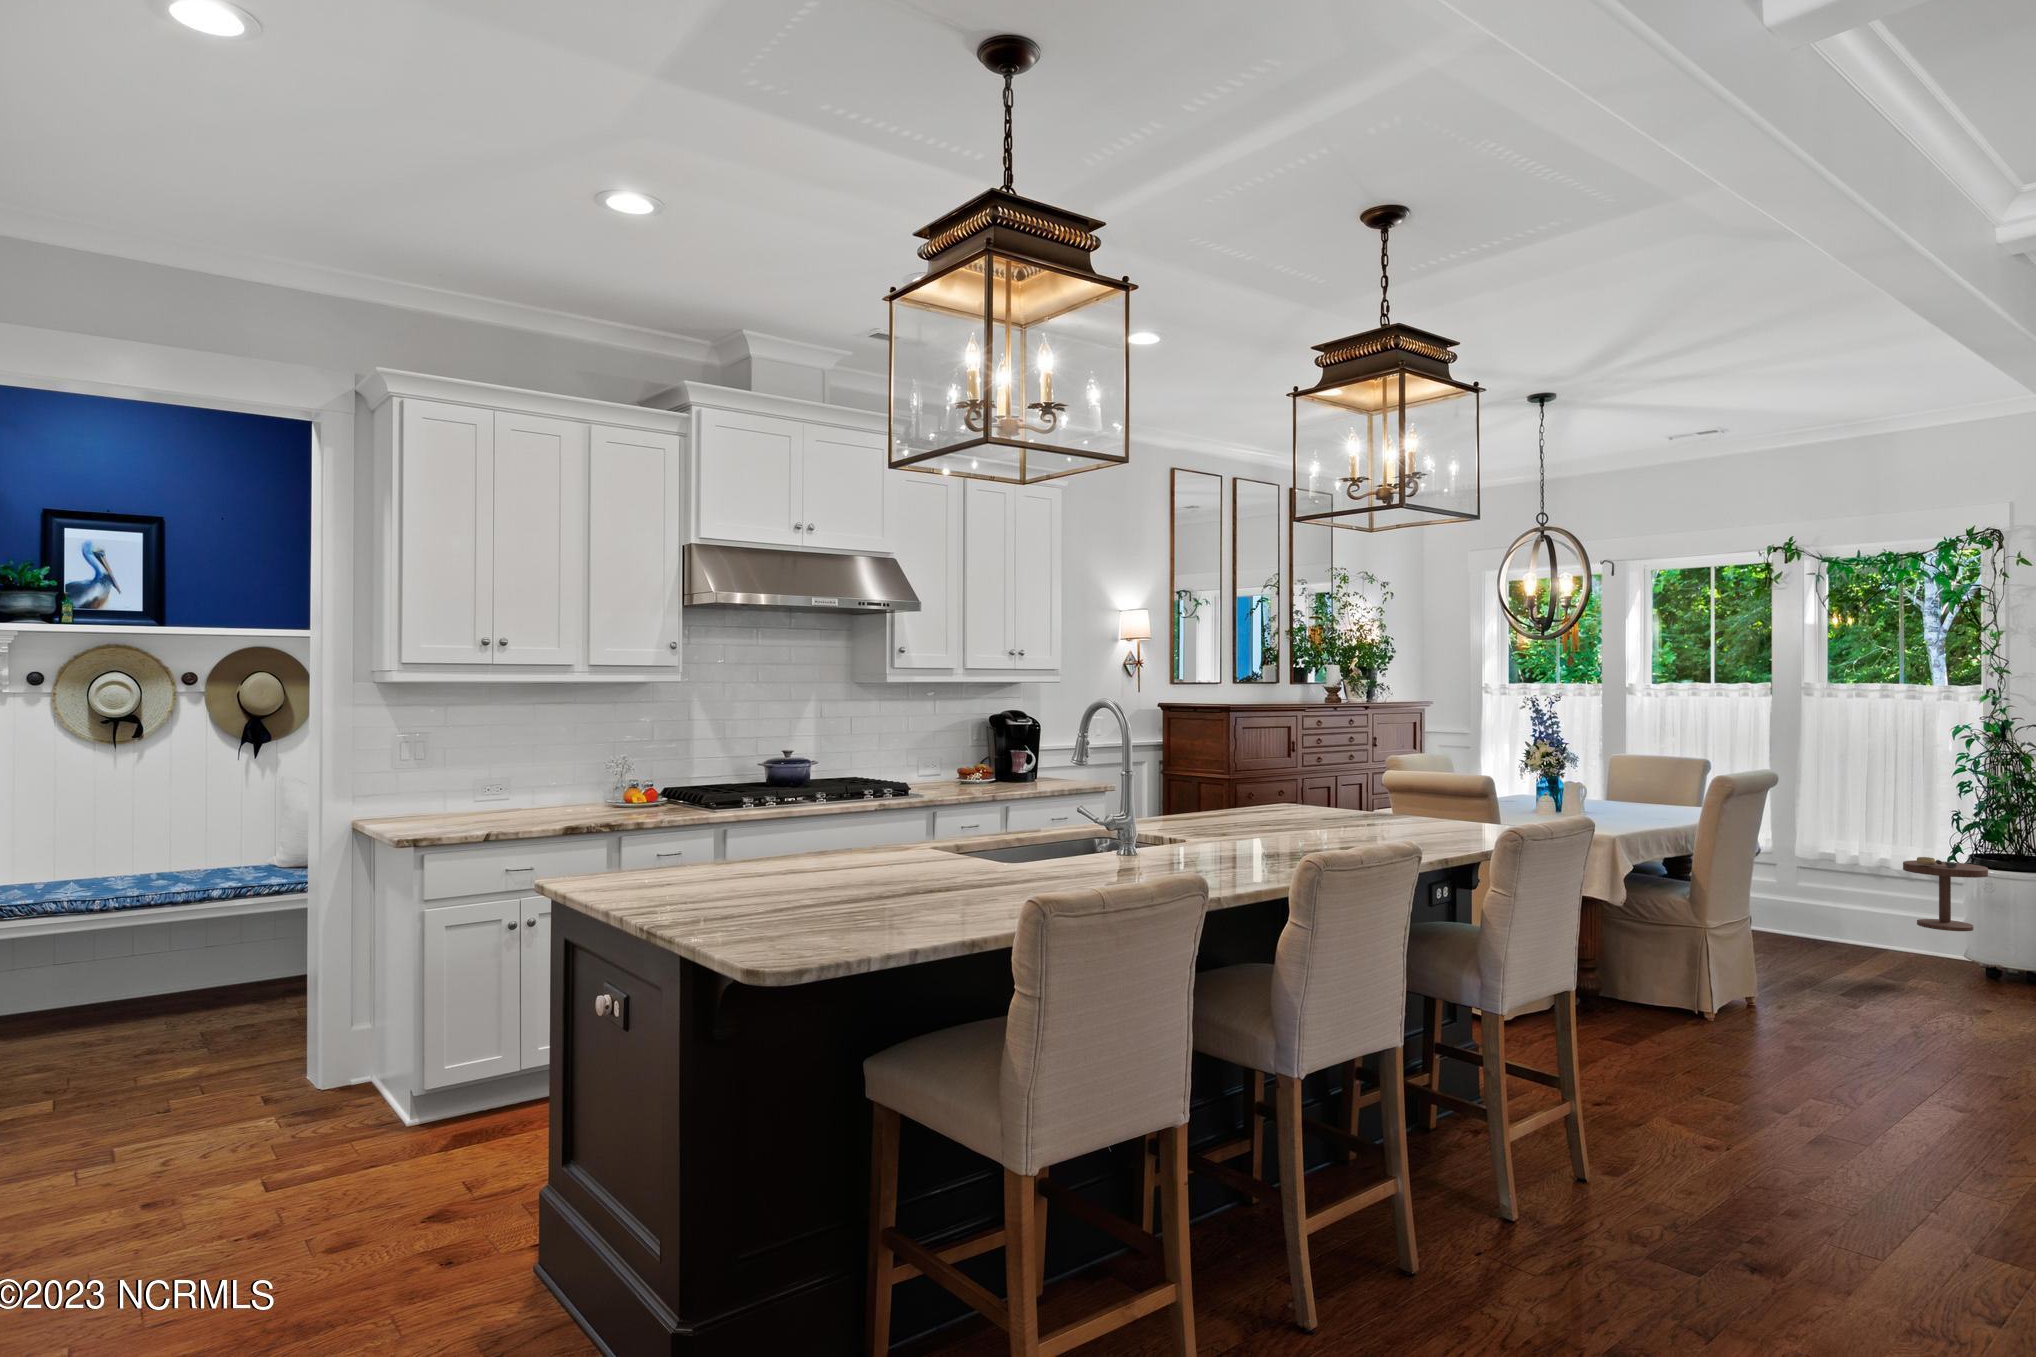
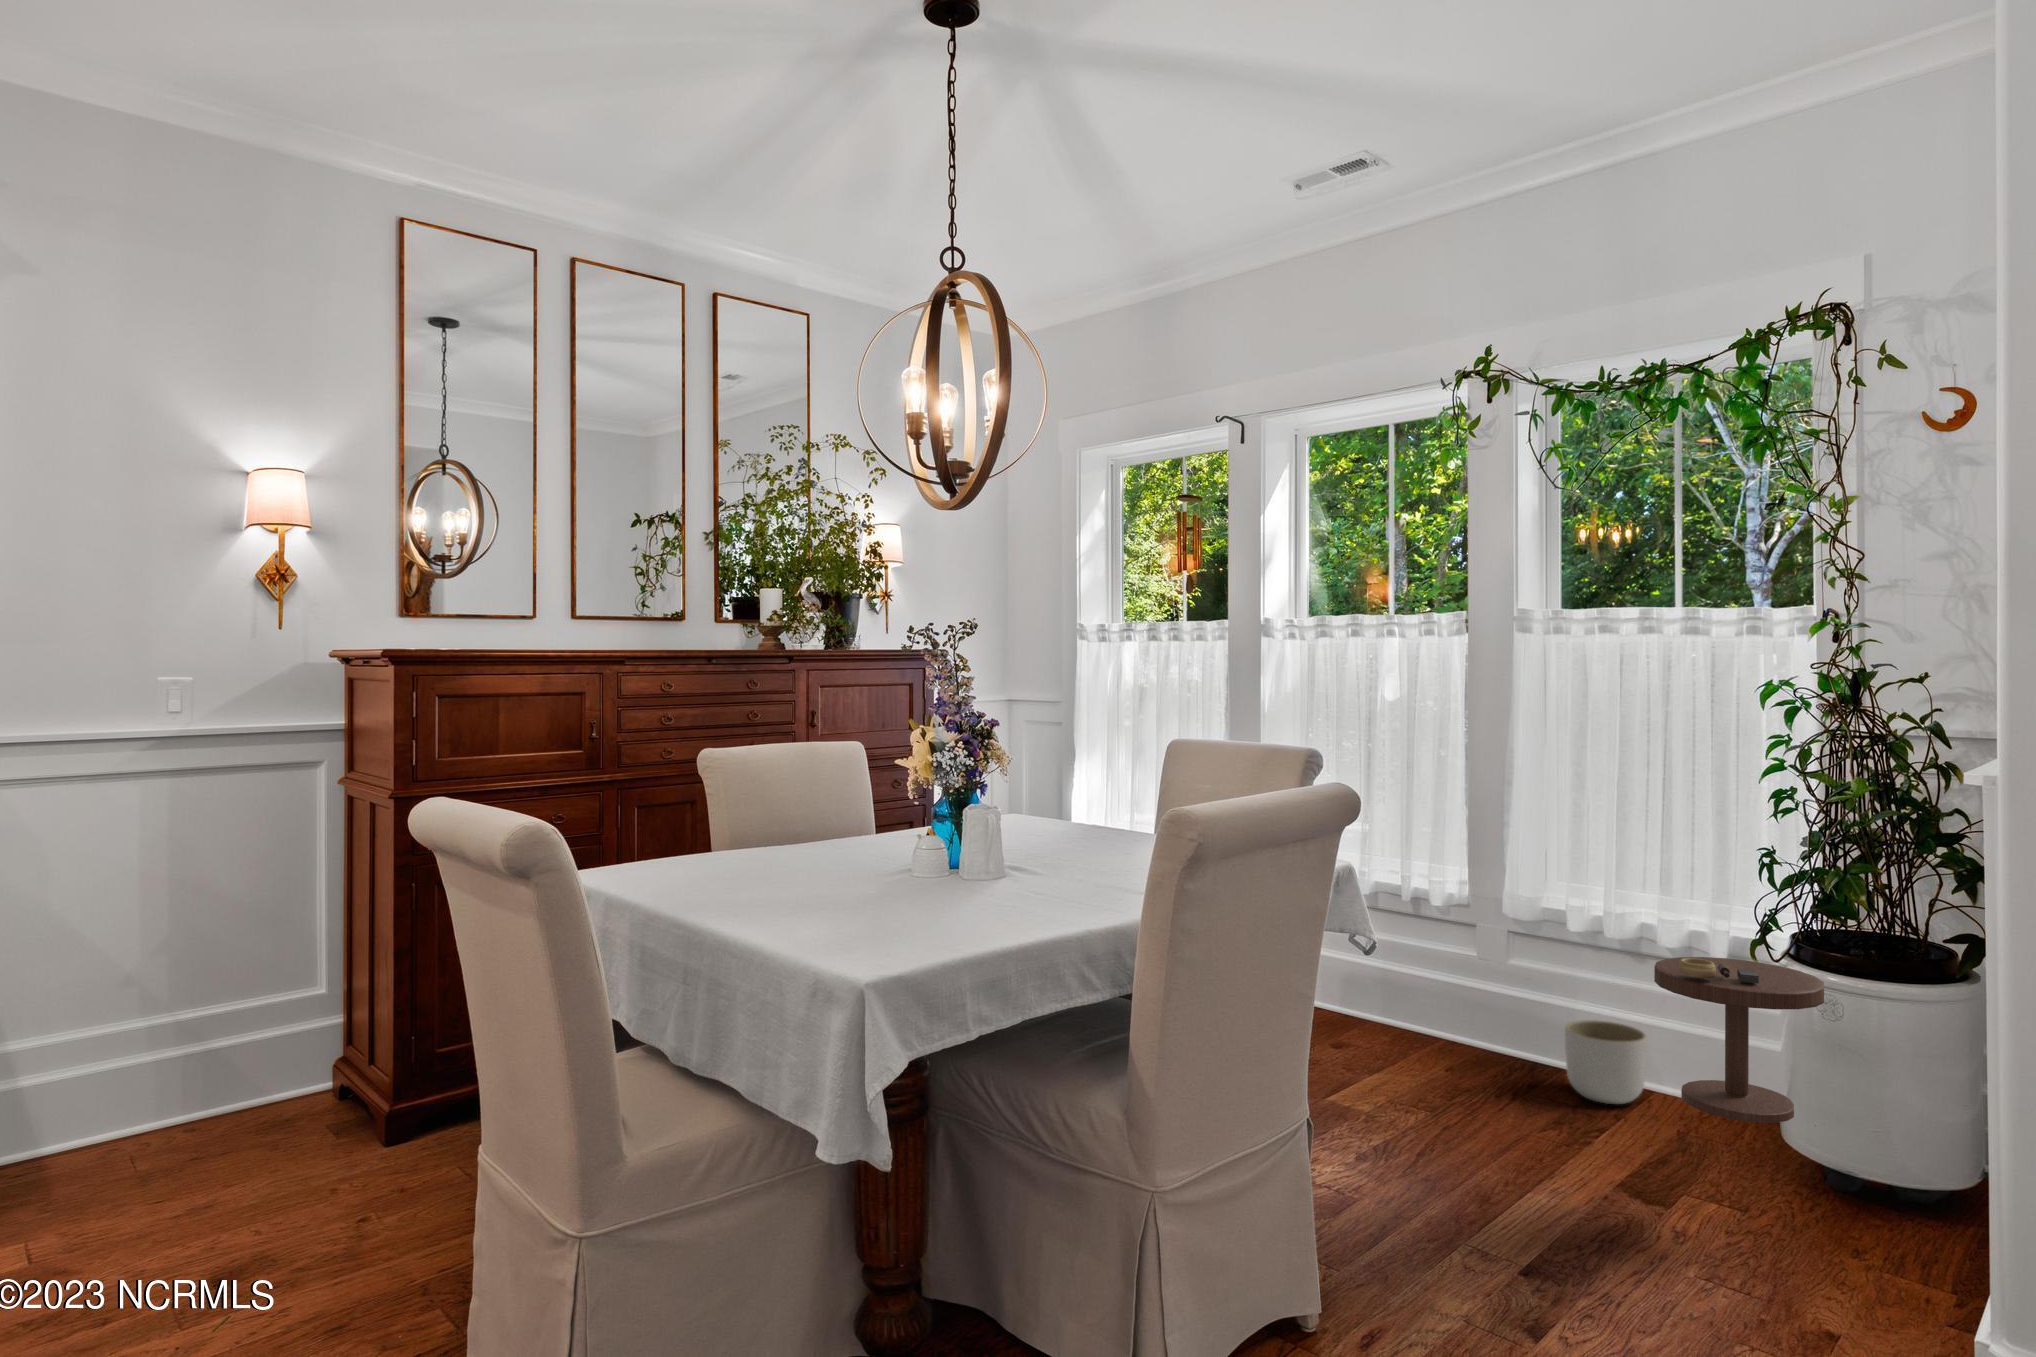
planter: none [1840,910,1888,951] -> present [1565,1020,1647,1104]

